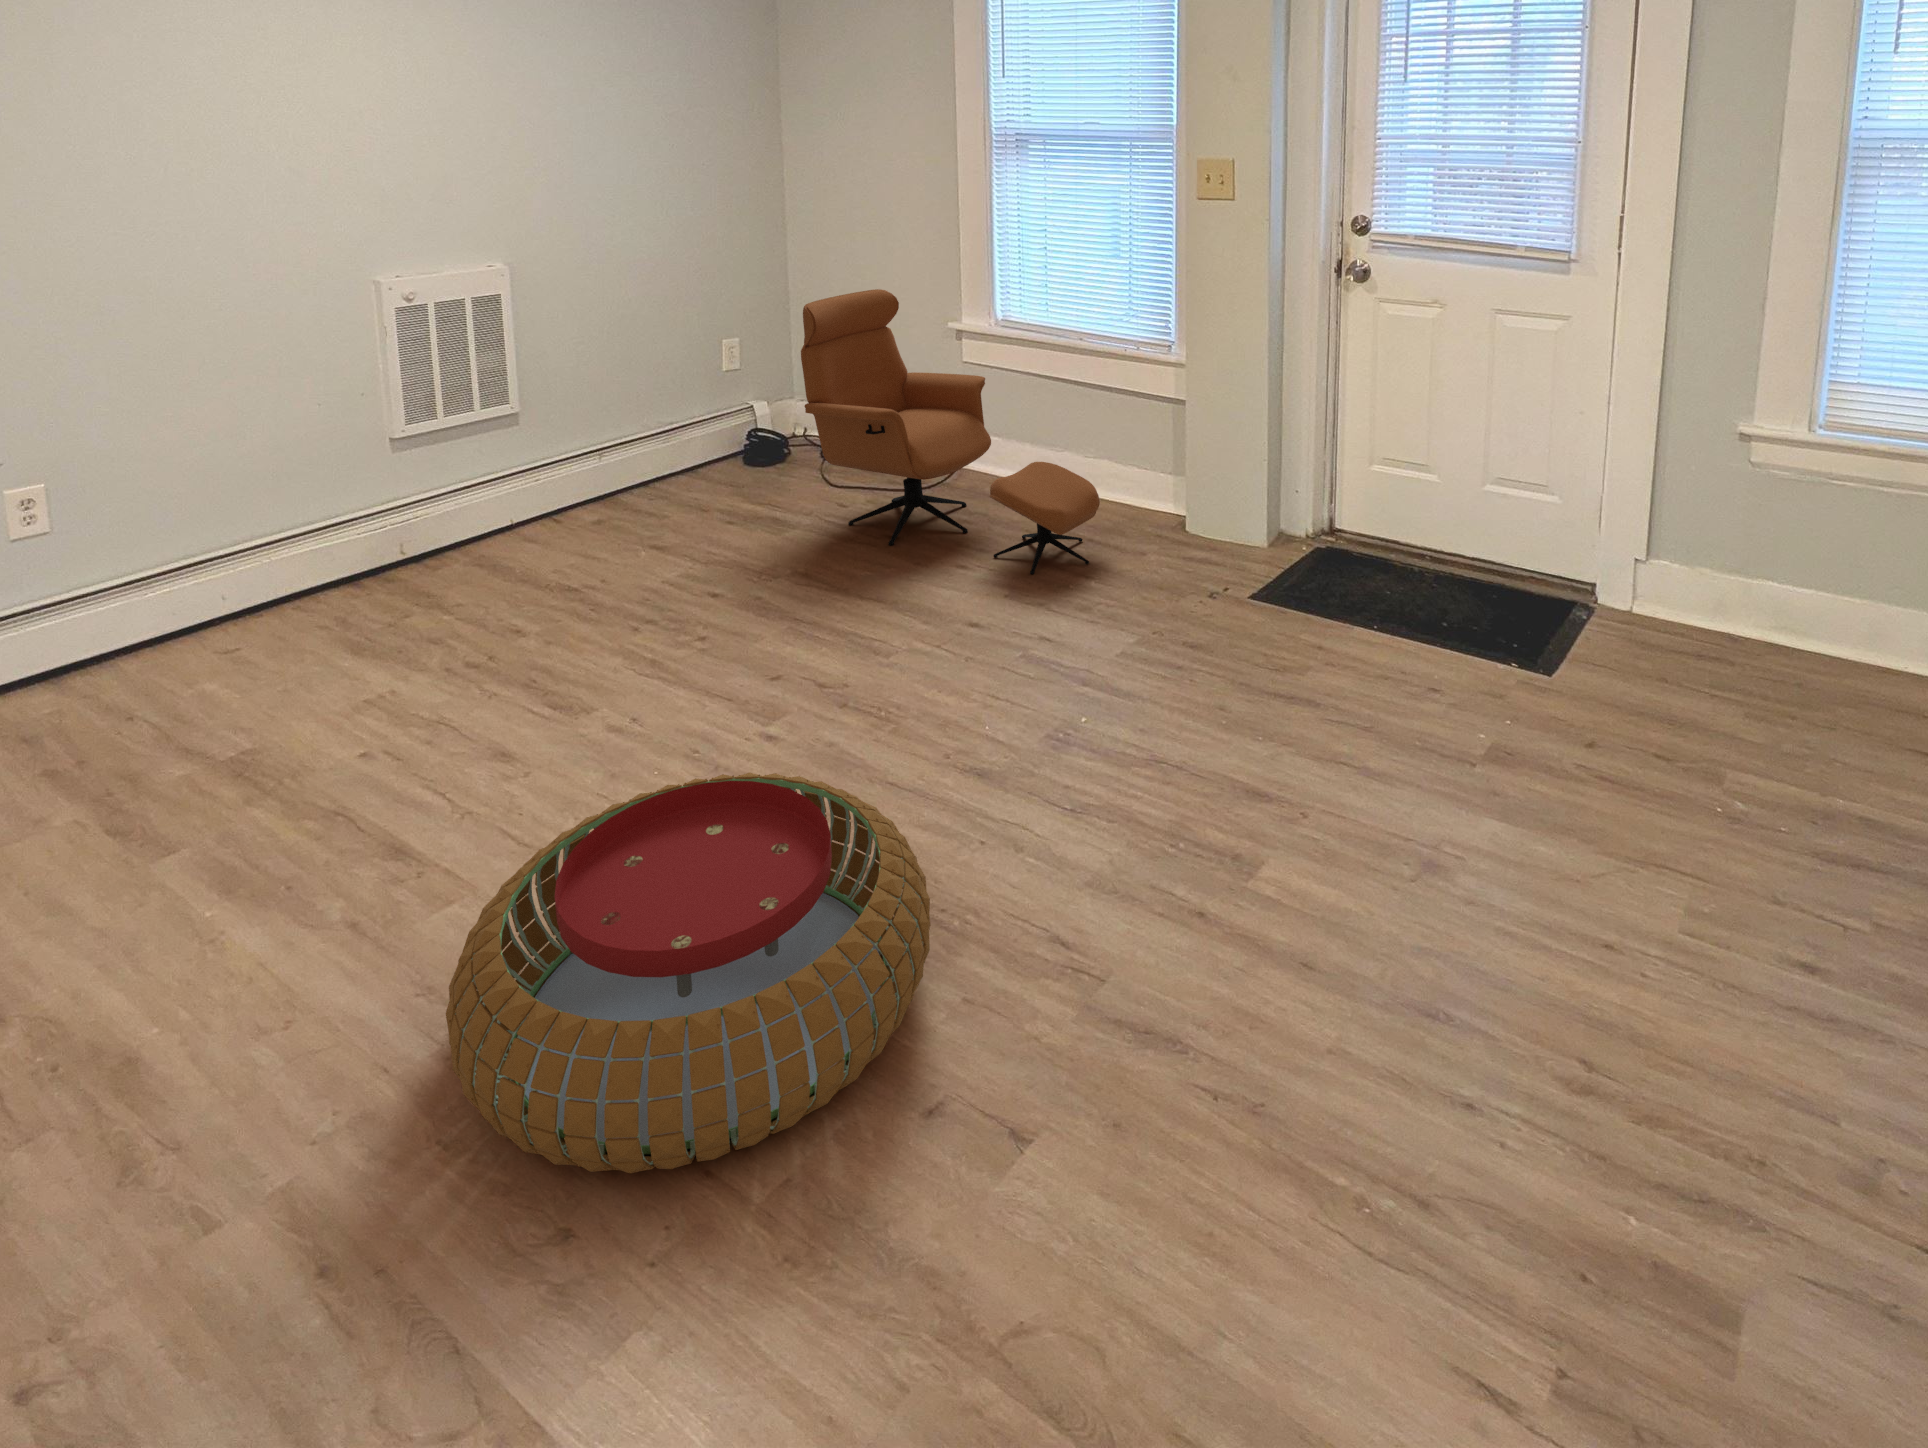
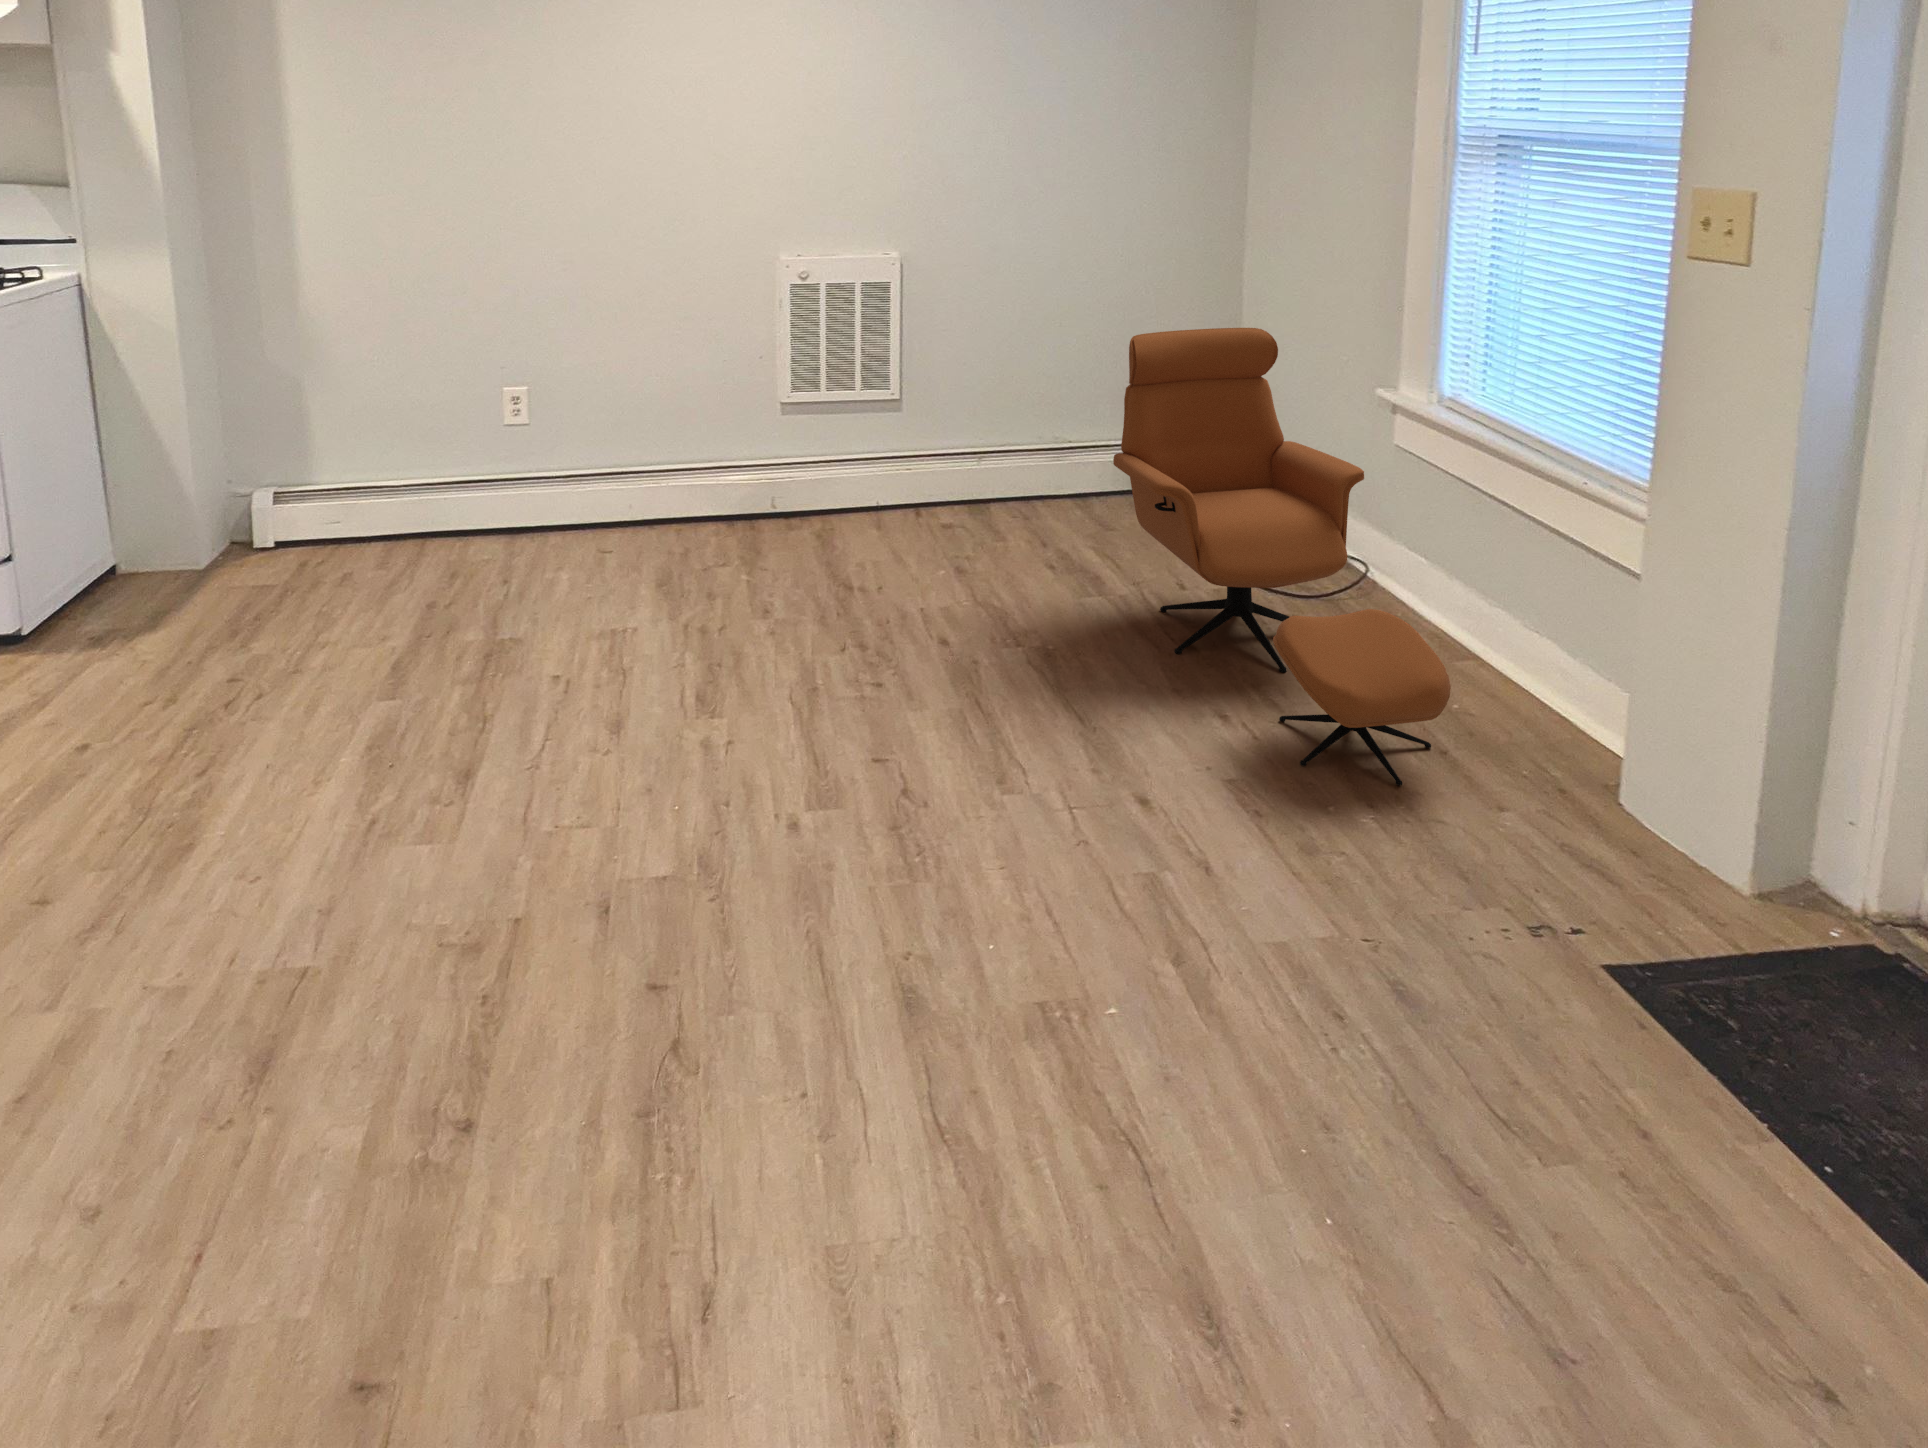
pouf: present [446,773,931,1173] -> none [185,819,694,1264]

